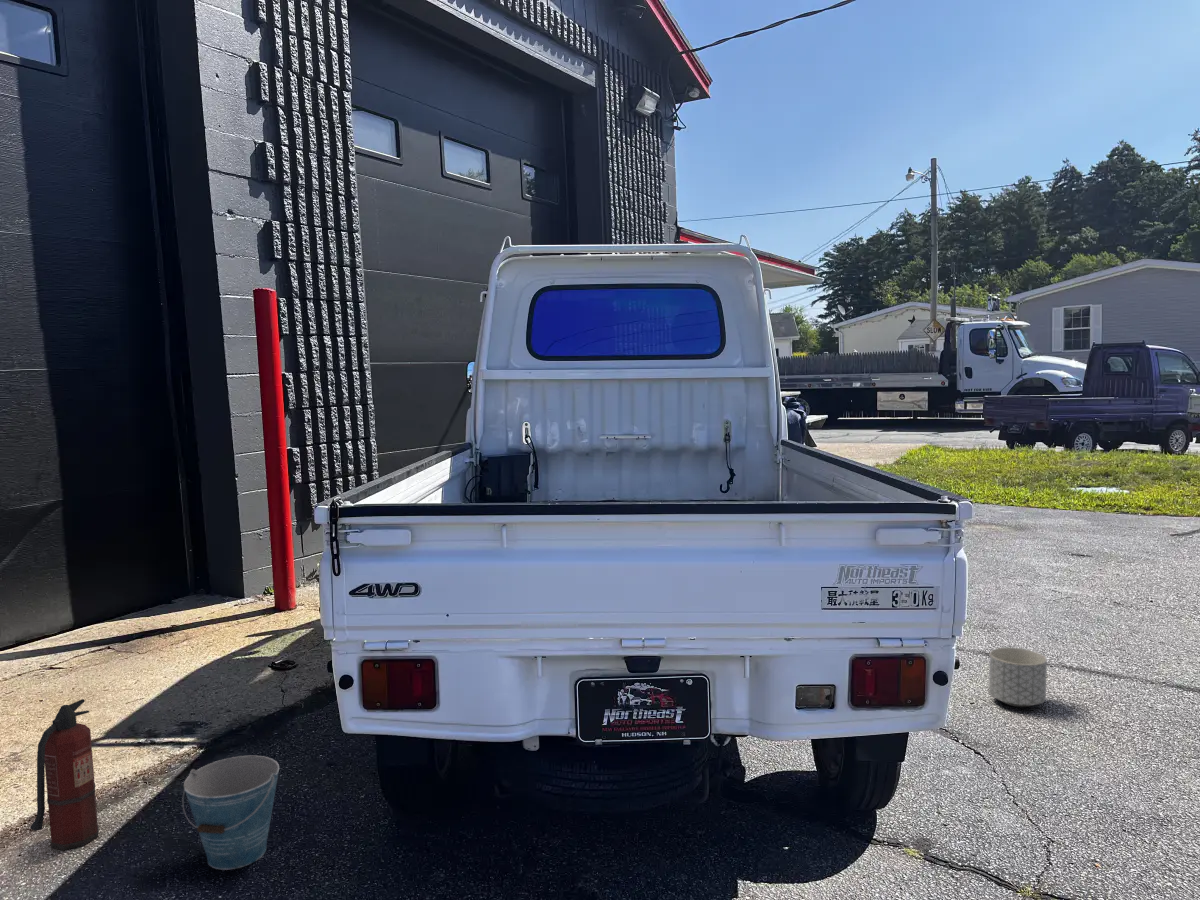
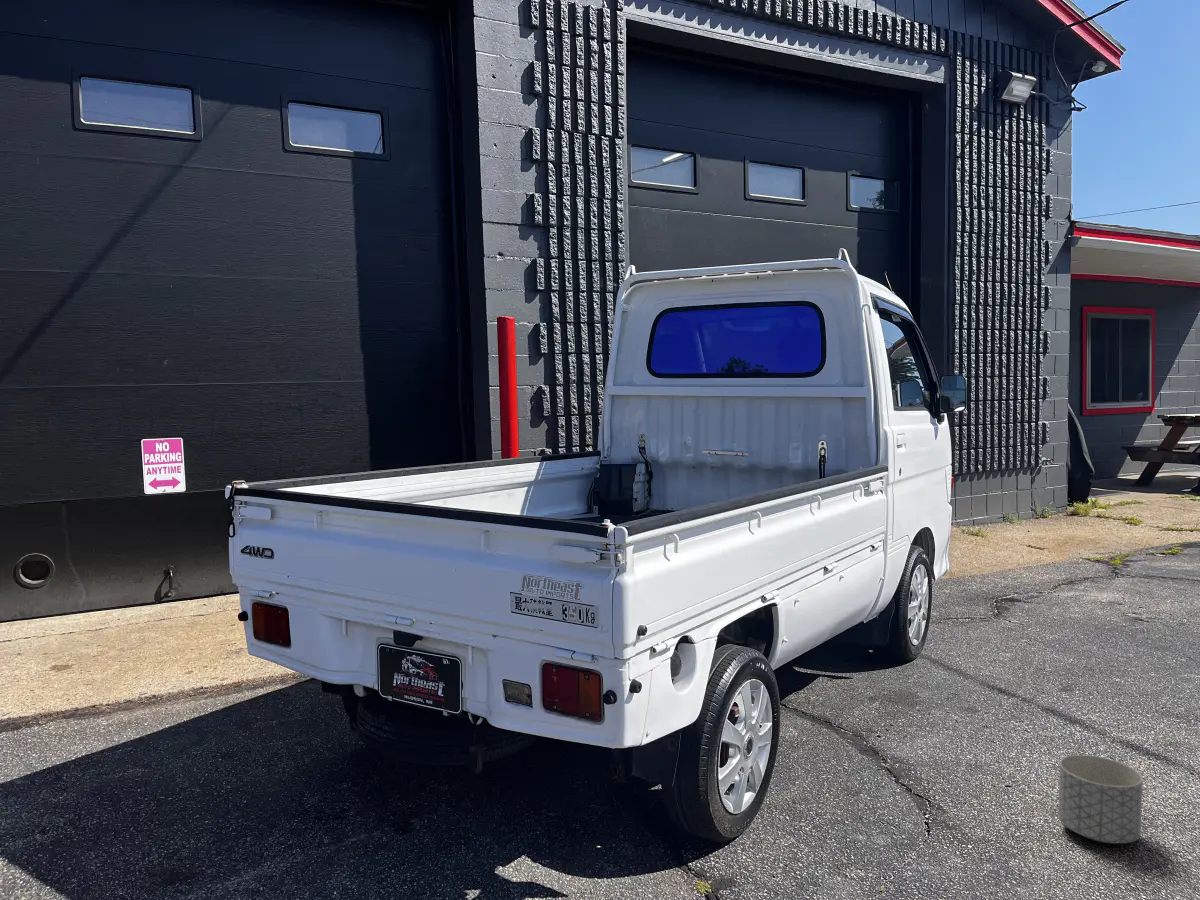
fire extinguisher: present [30,699,99,850] -> none [177,601,223,701]
bucket: present [182,756,279,870] -> none [218,662,288,740]

